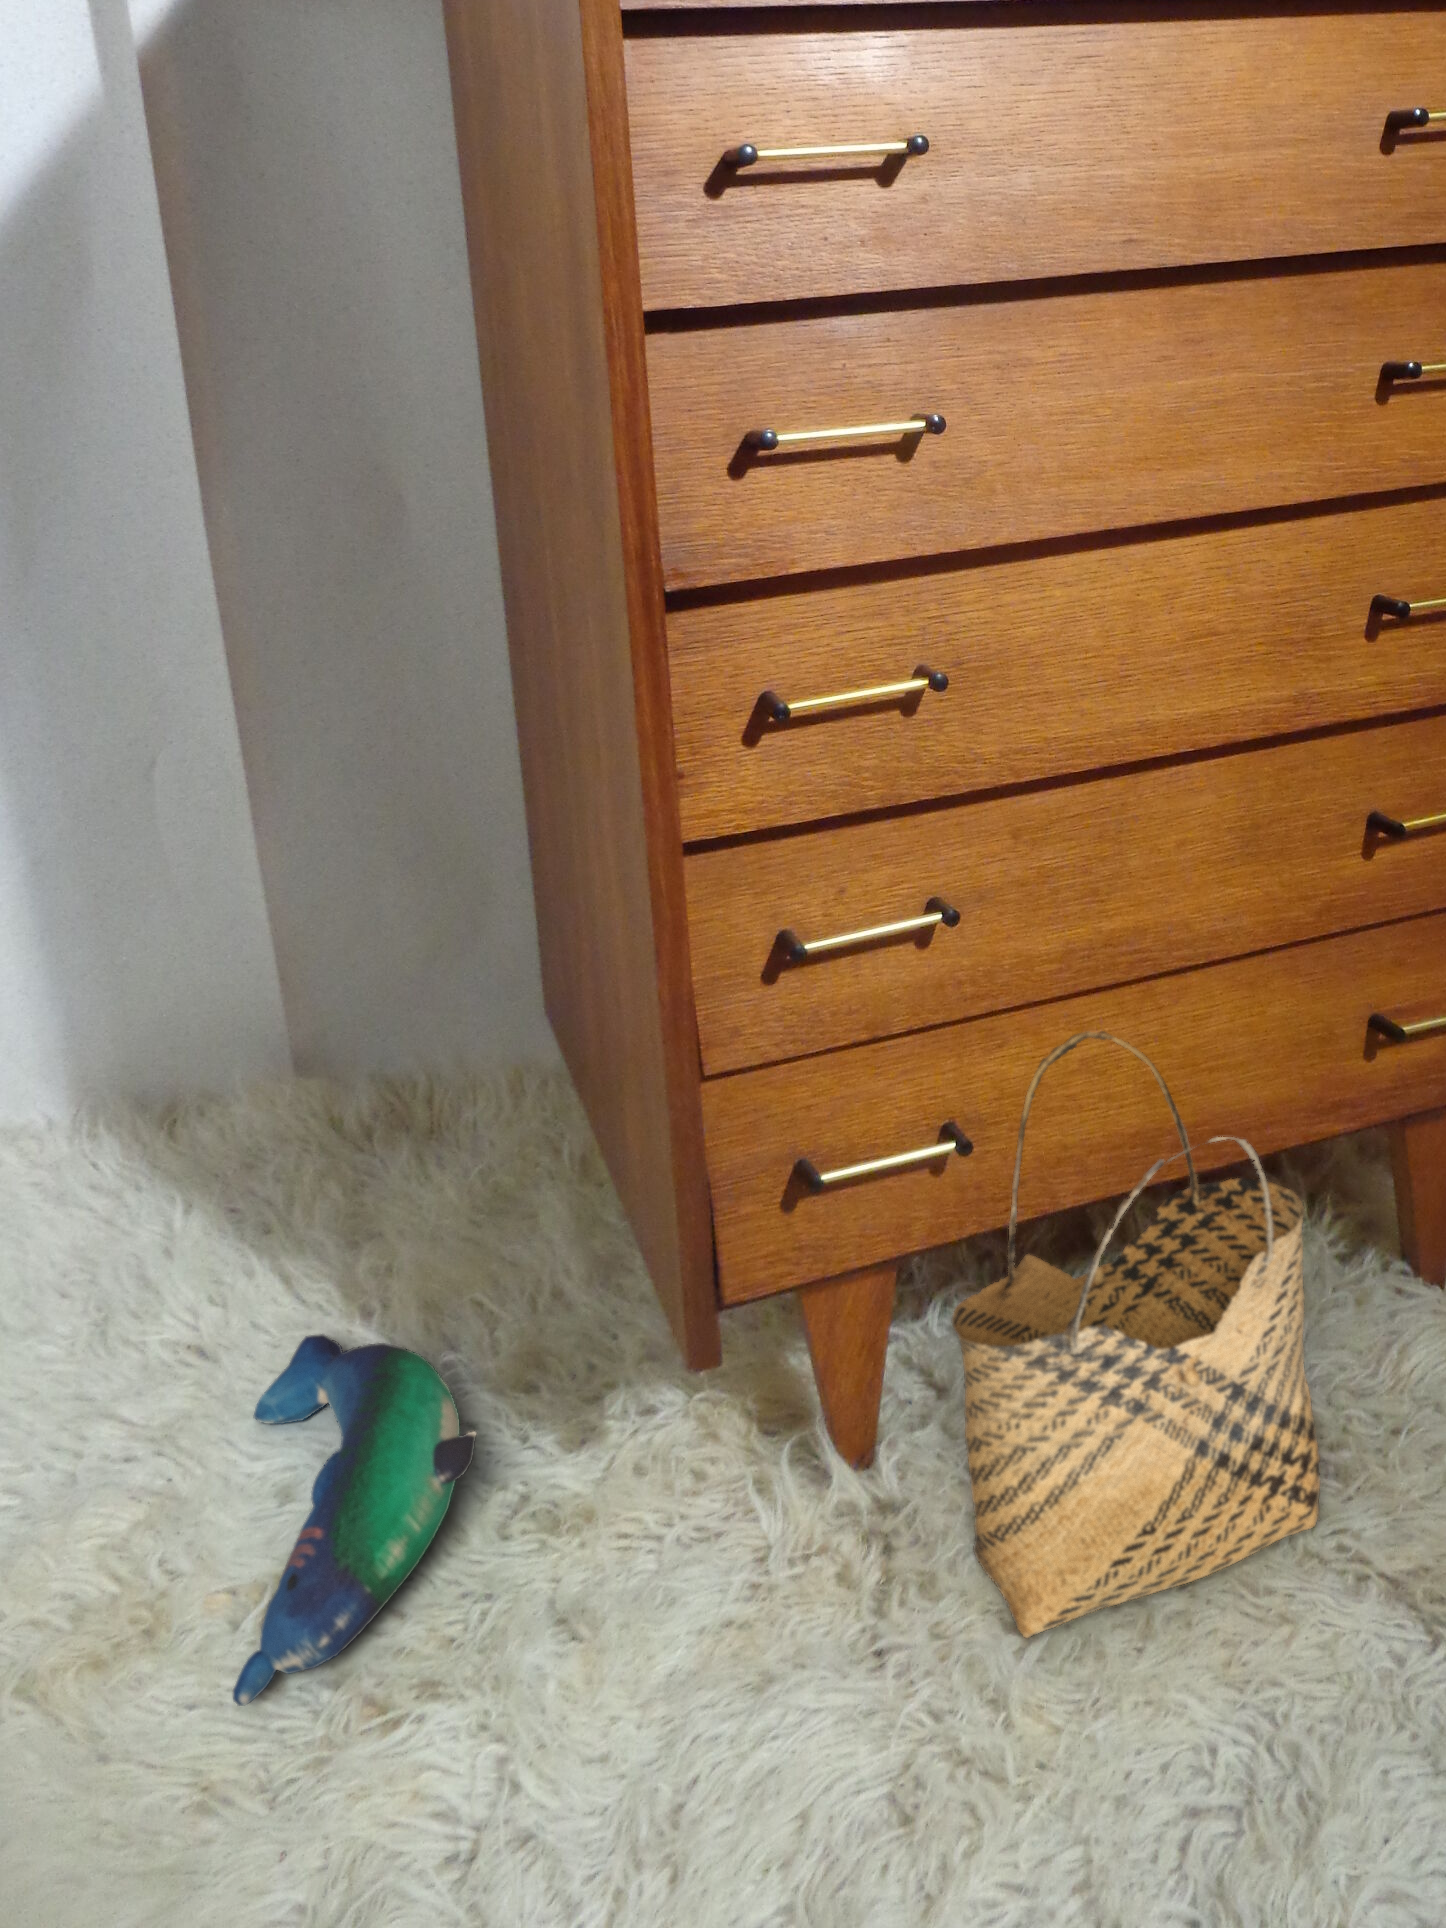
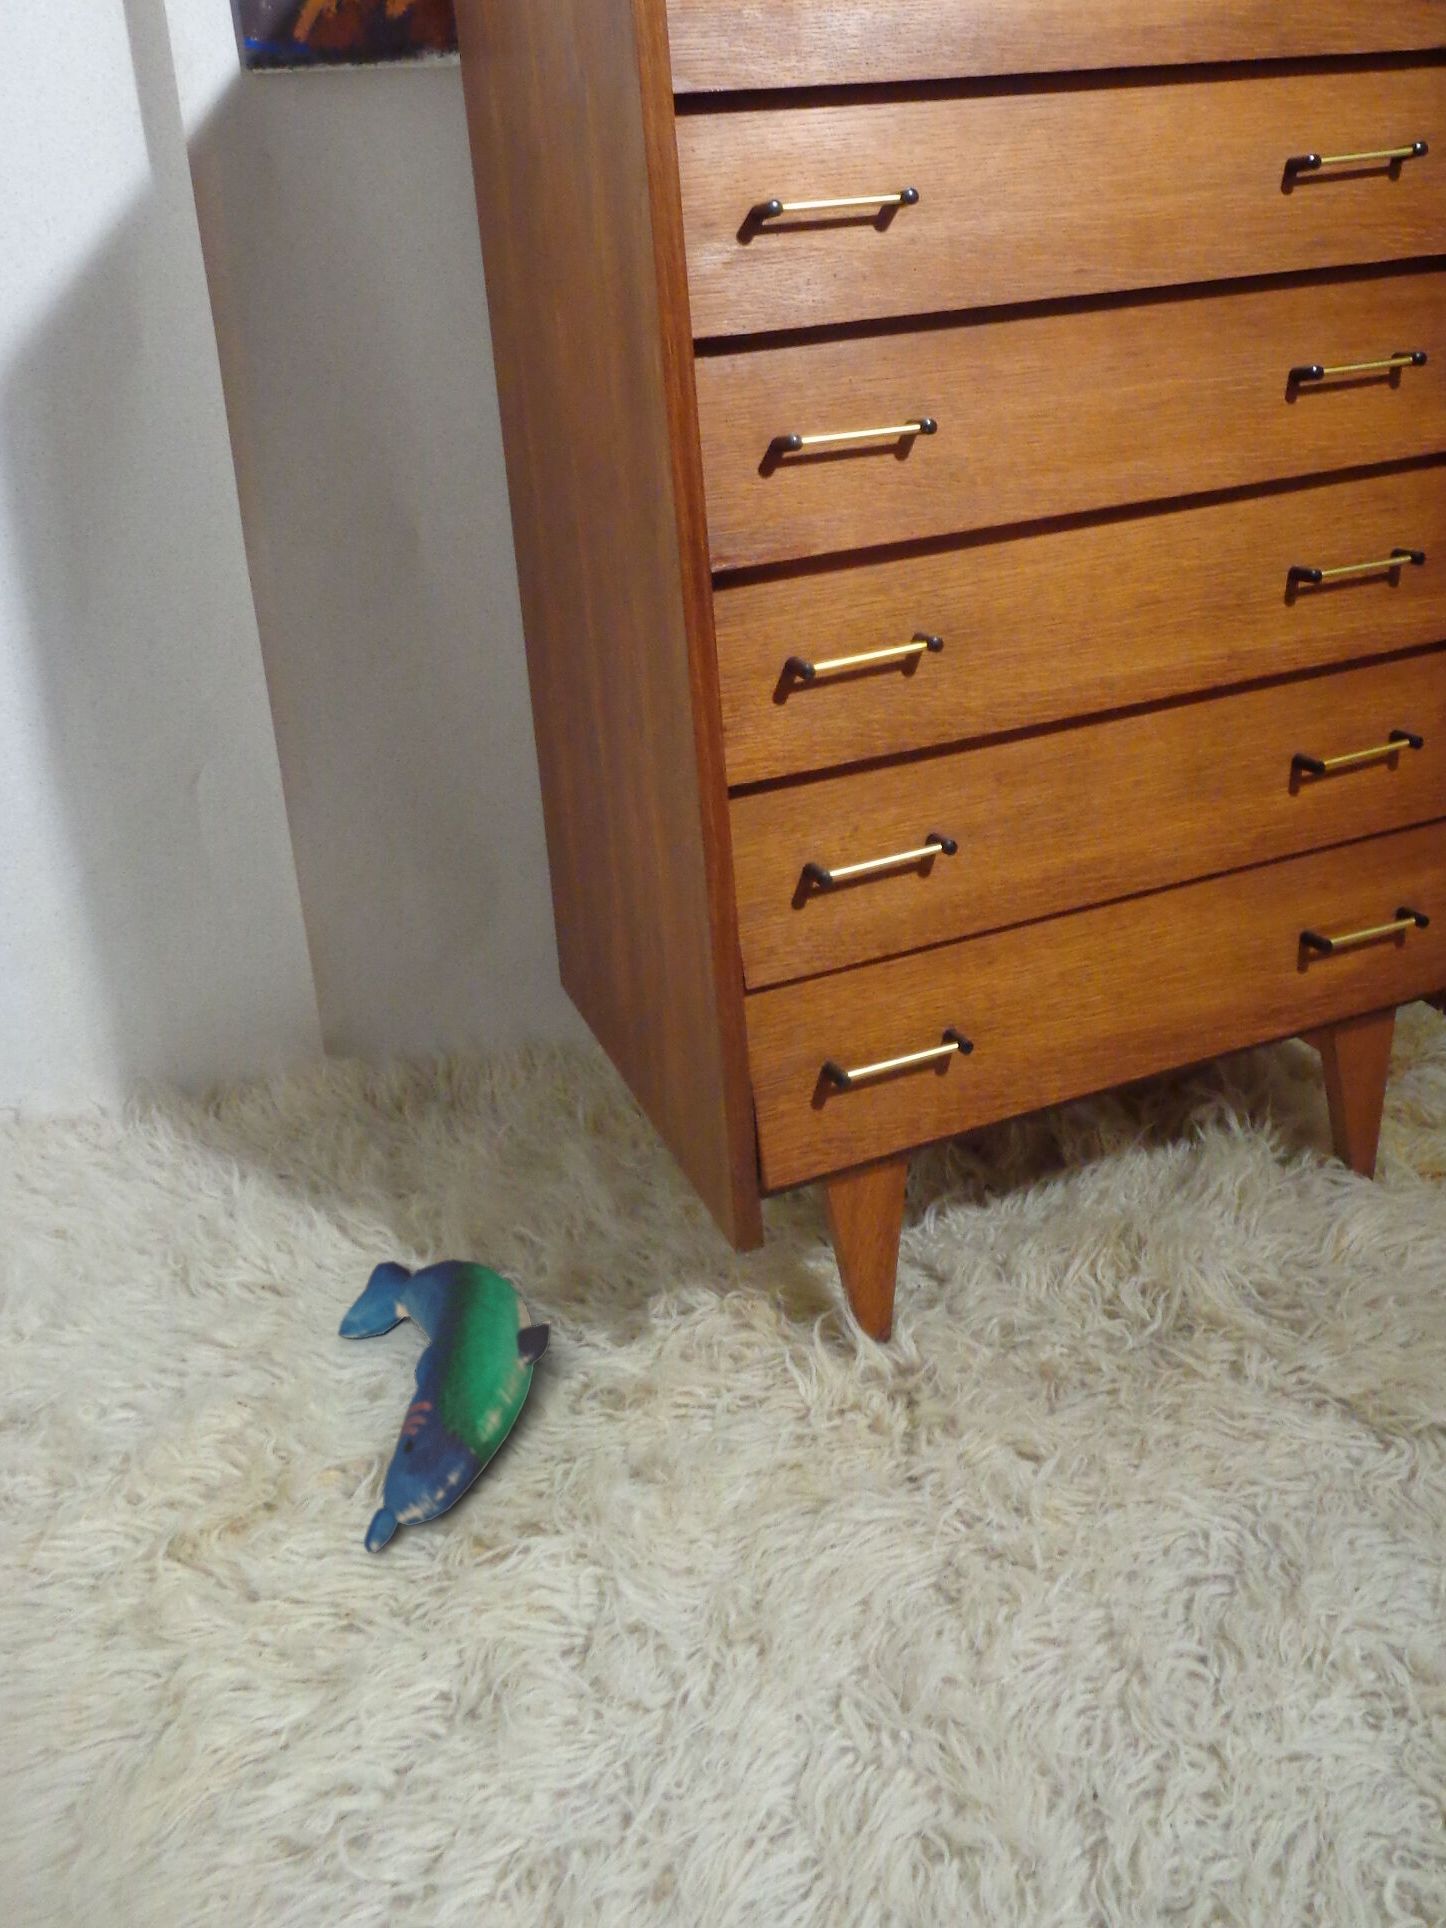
woven basket: present [951,1031,1320,1638] -> none [967,943,1280,1462]

